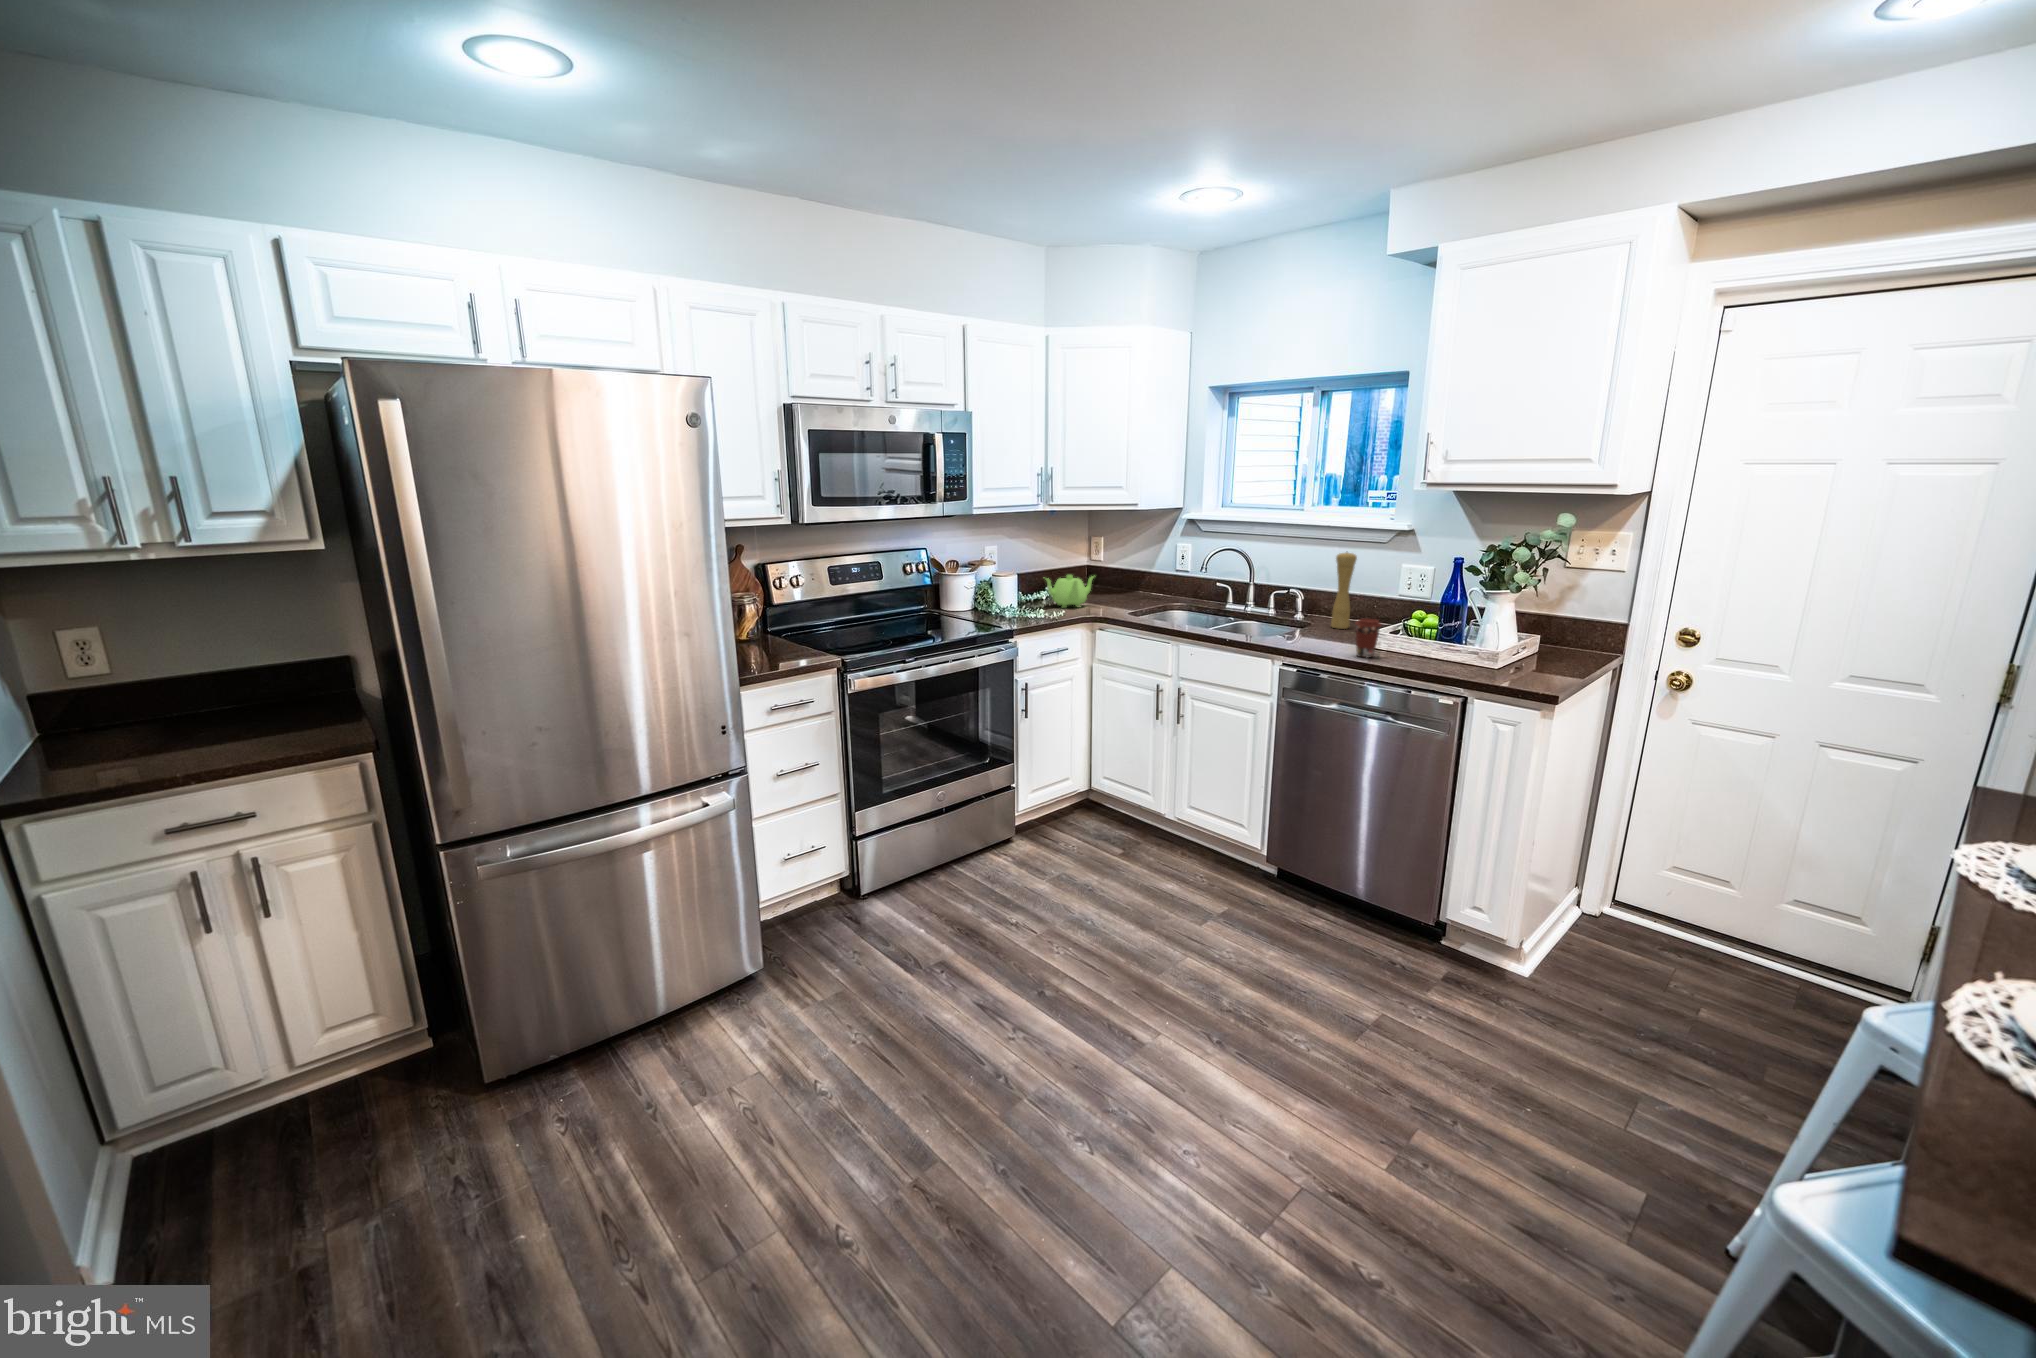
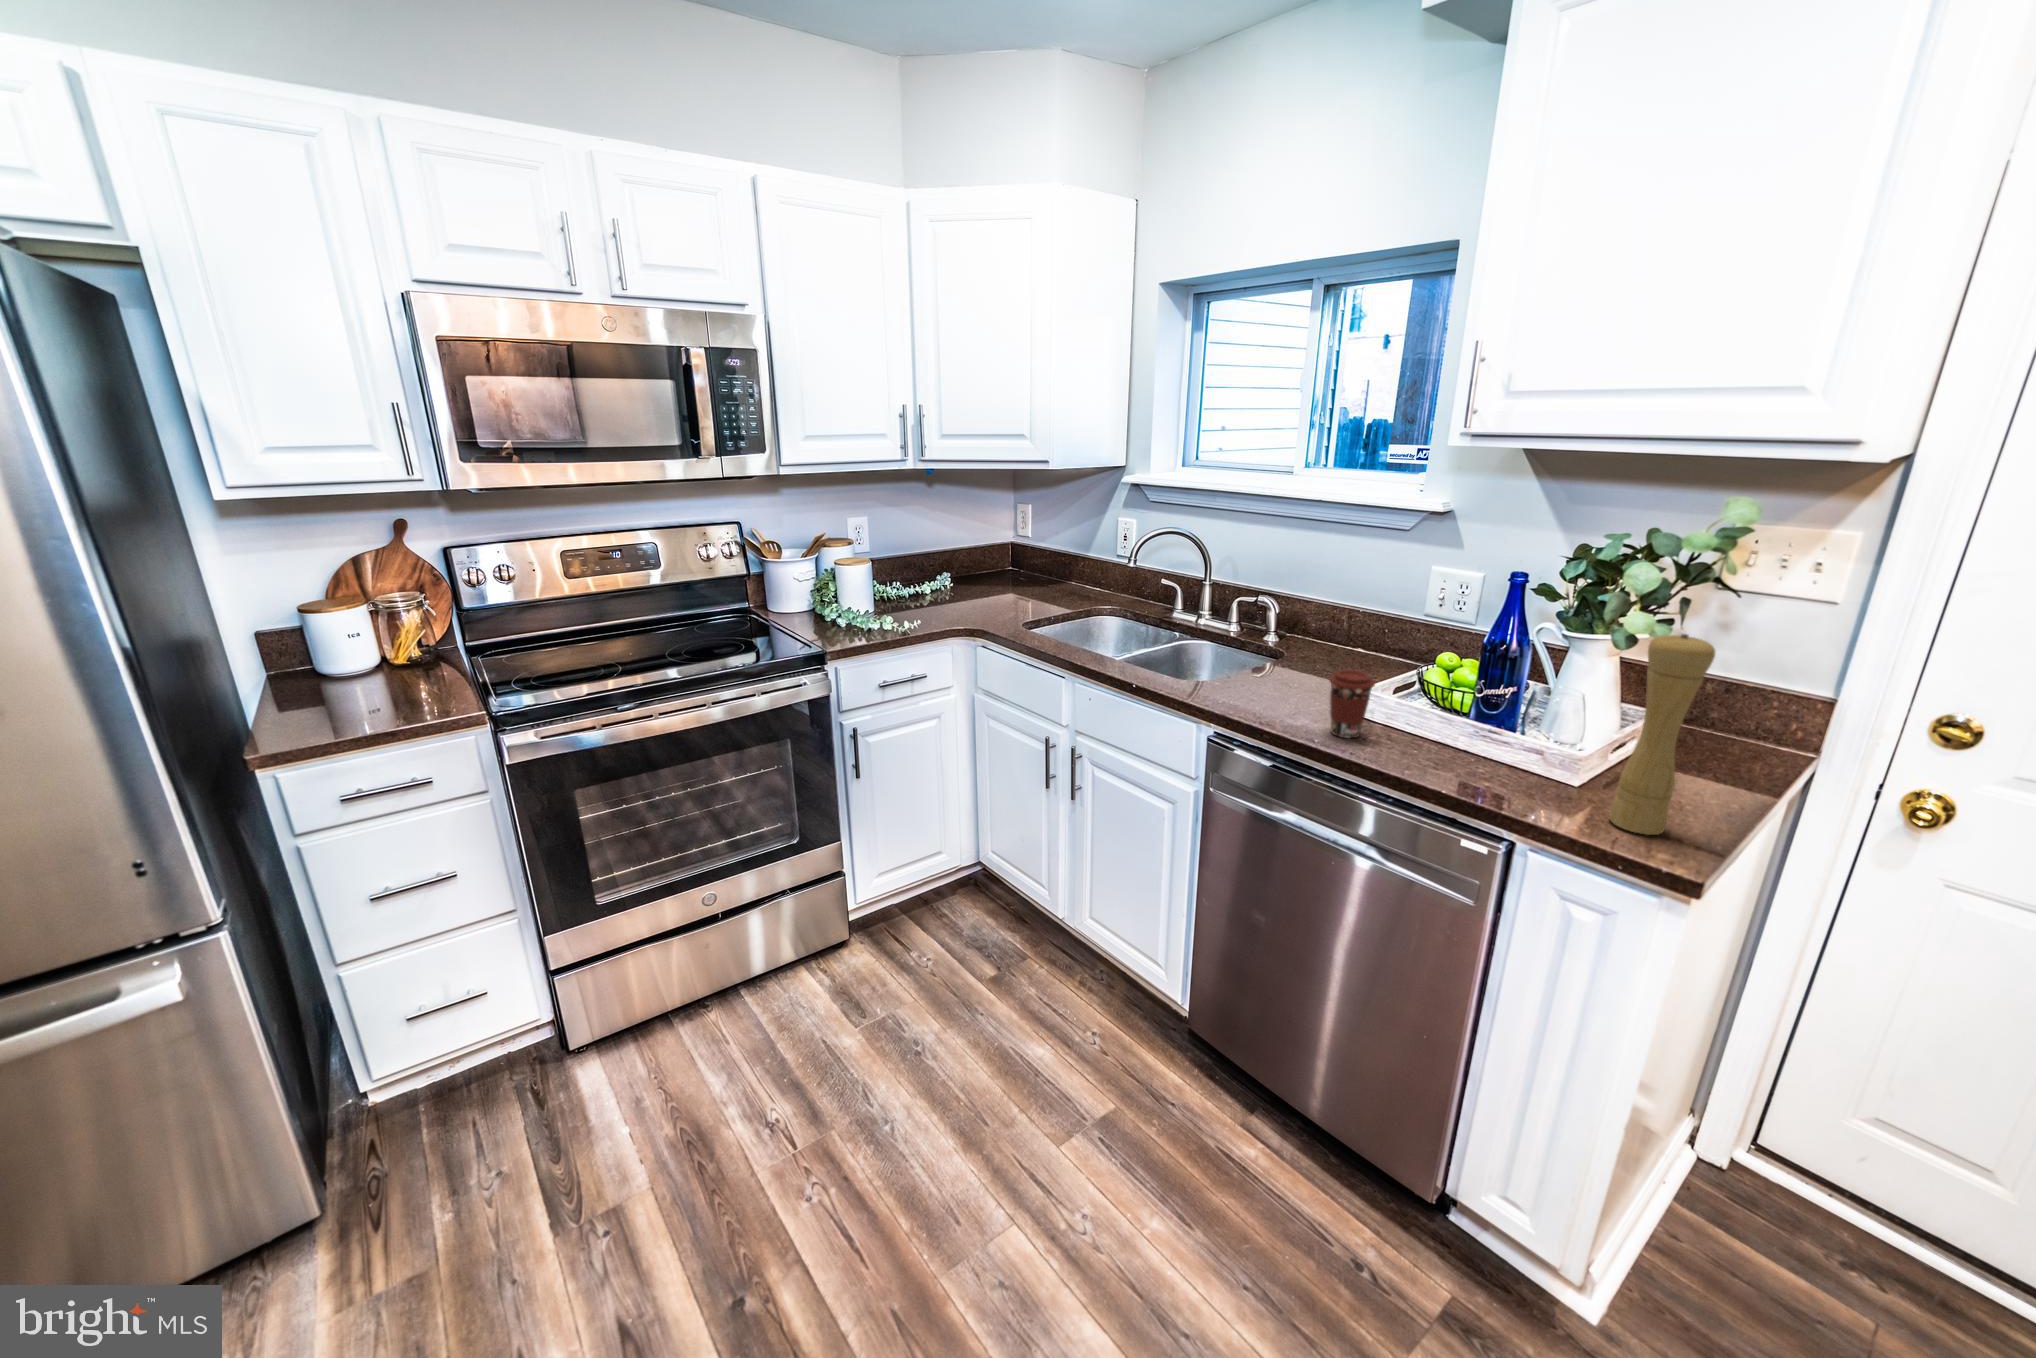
pepper mill: present [1331,552,1357,629] -> present [1609,634,1715,835]
teapot: present [1045,575,1094,608] -> none [912,561,991,610]

